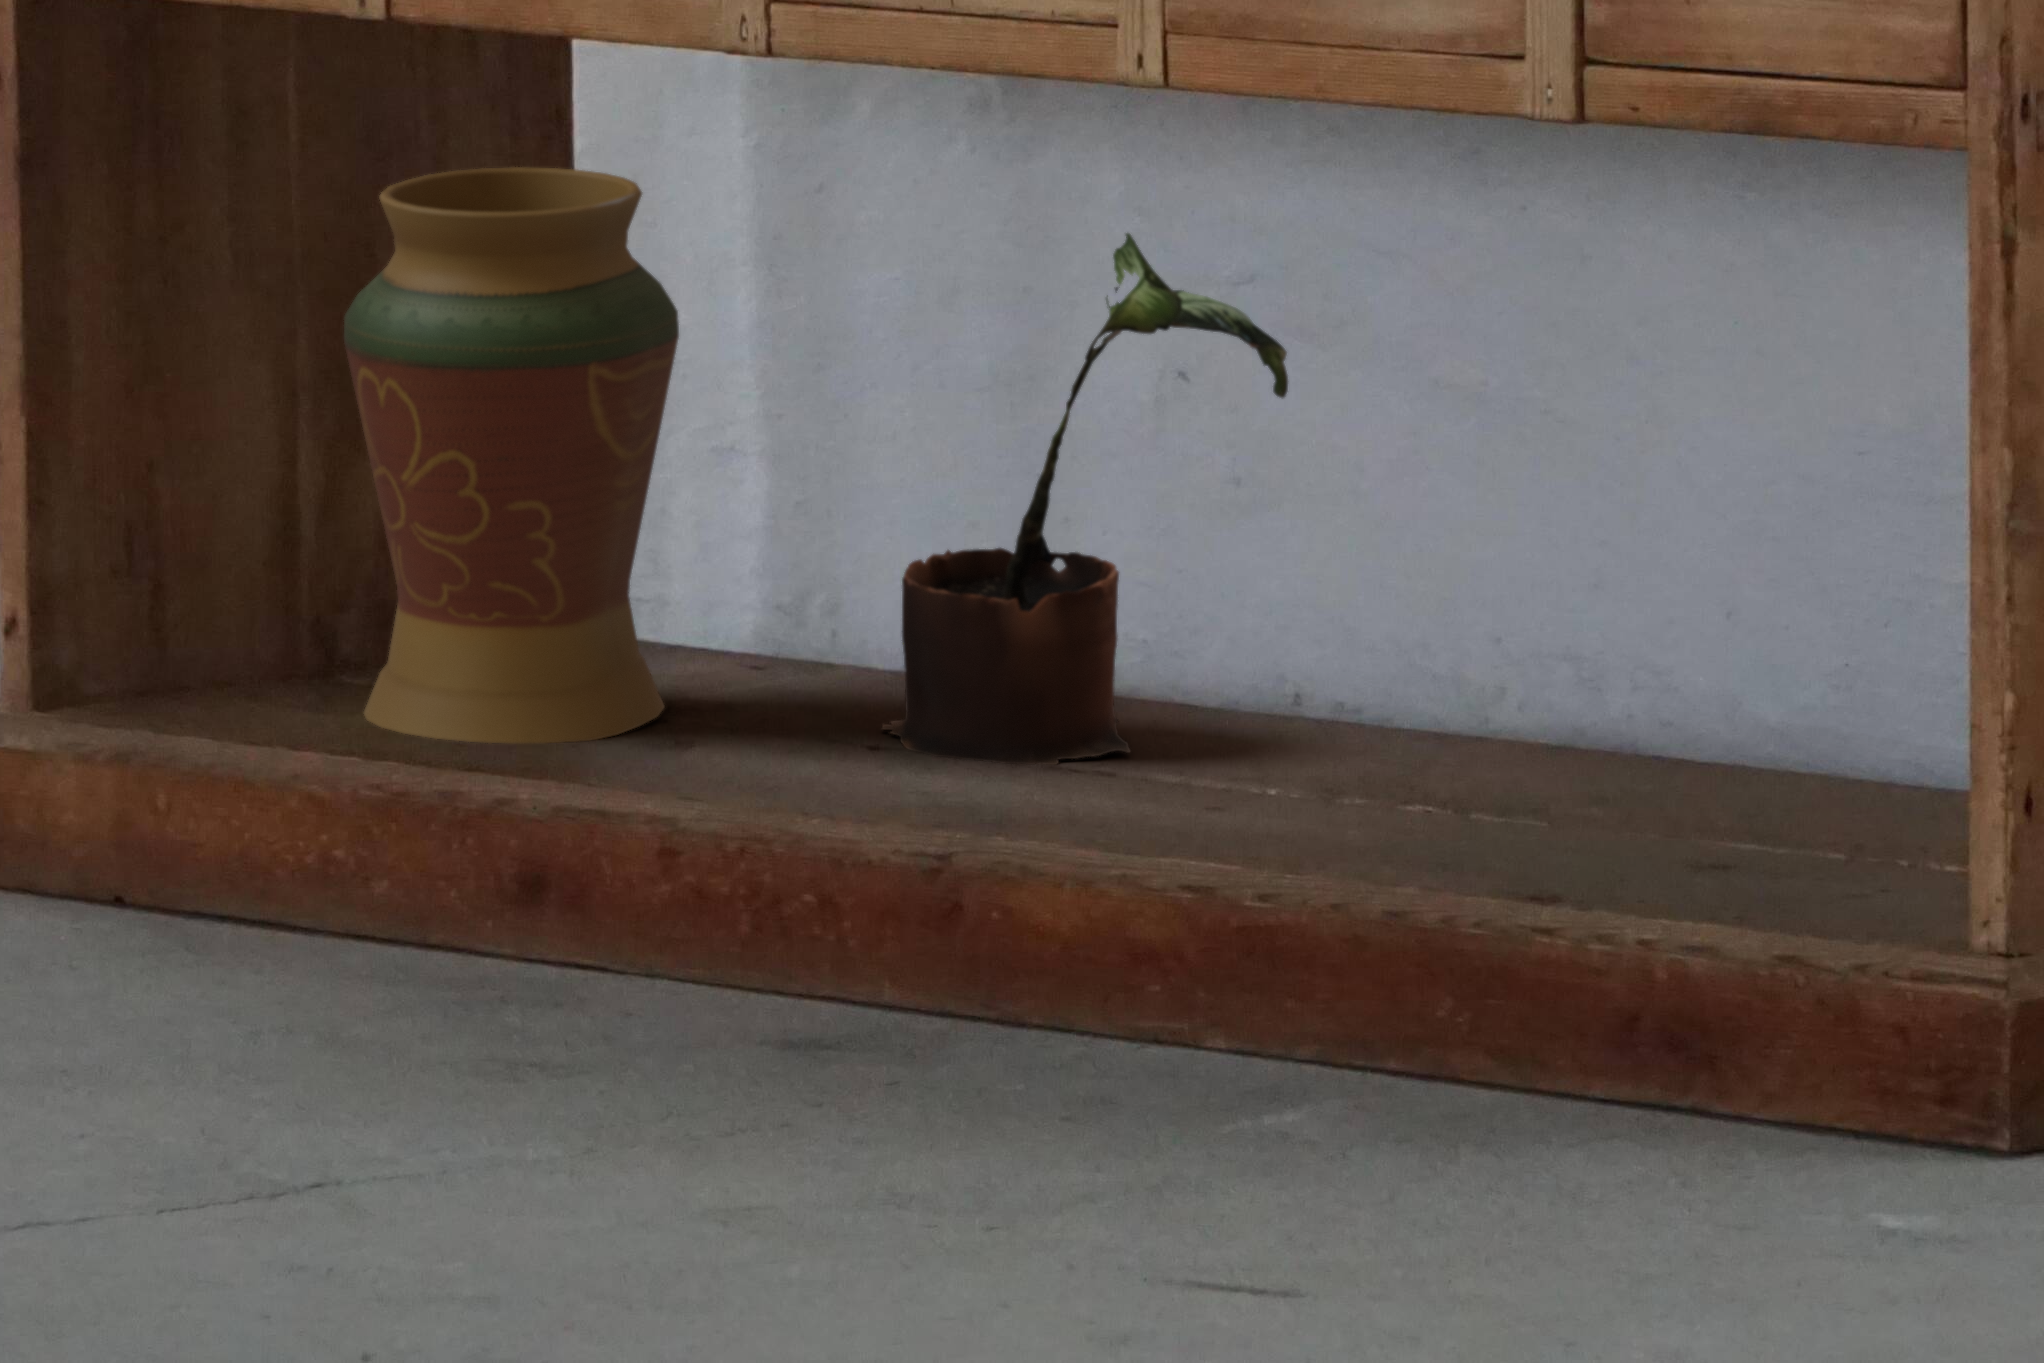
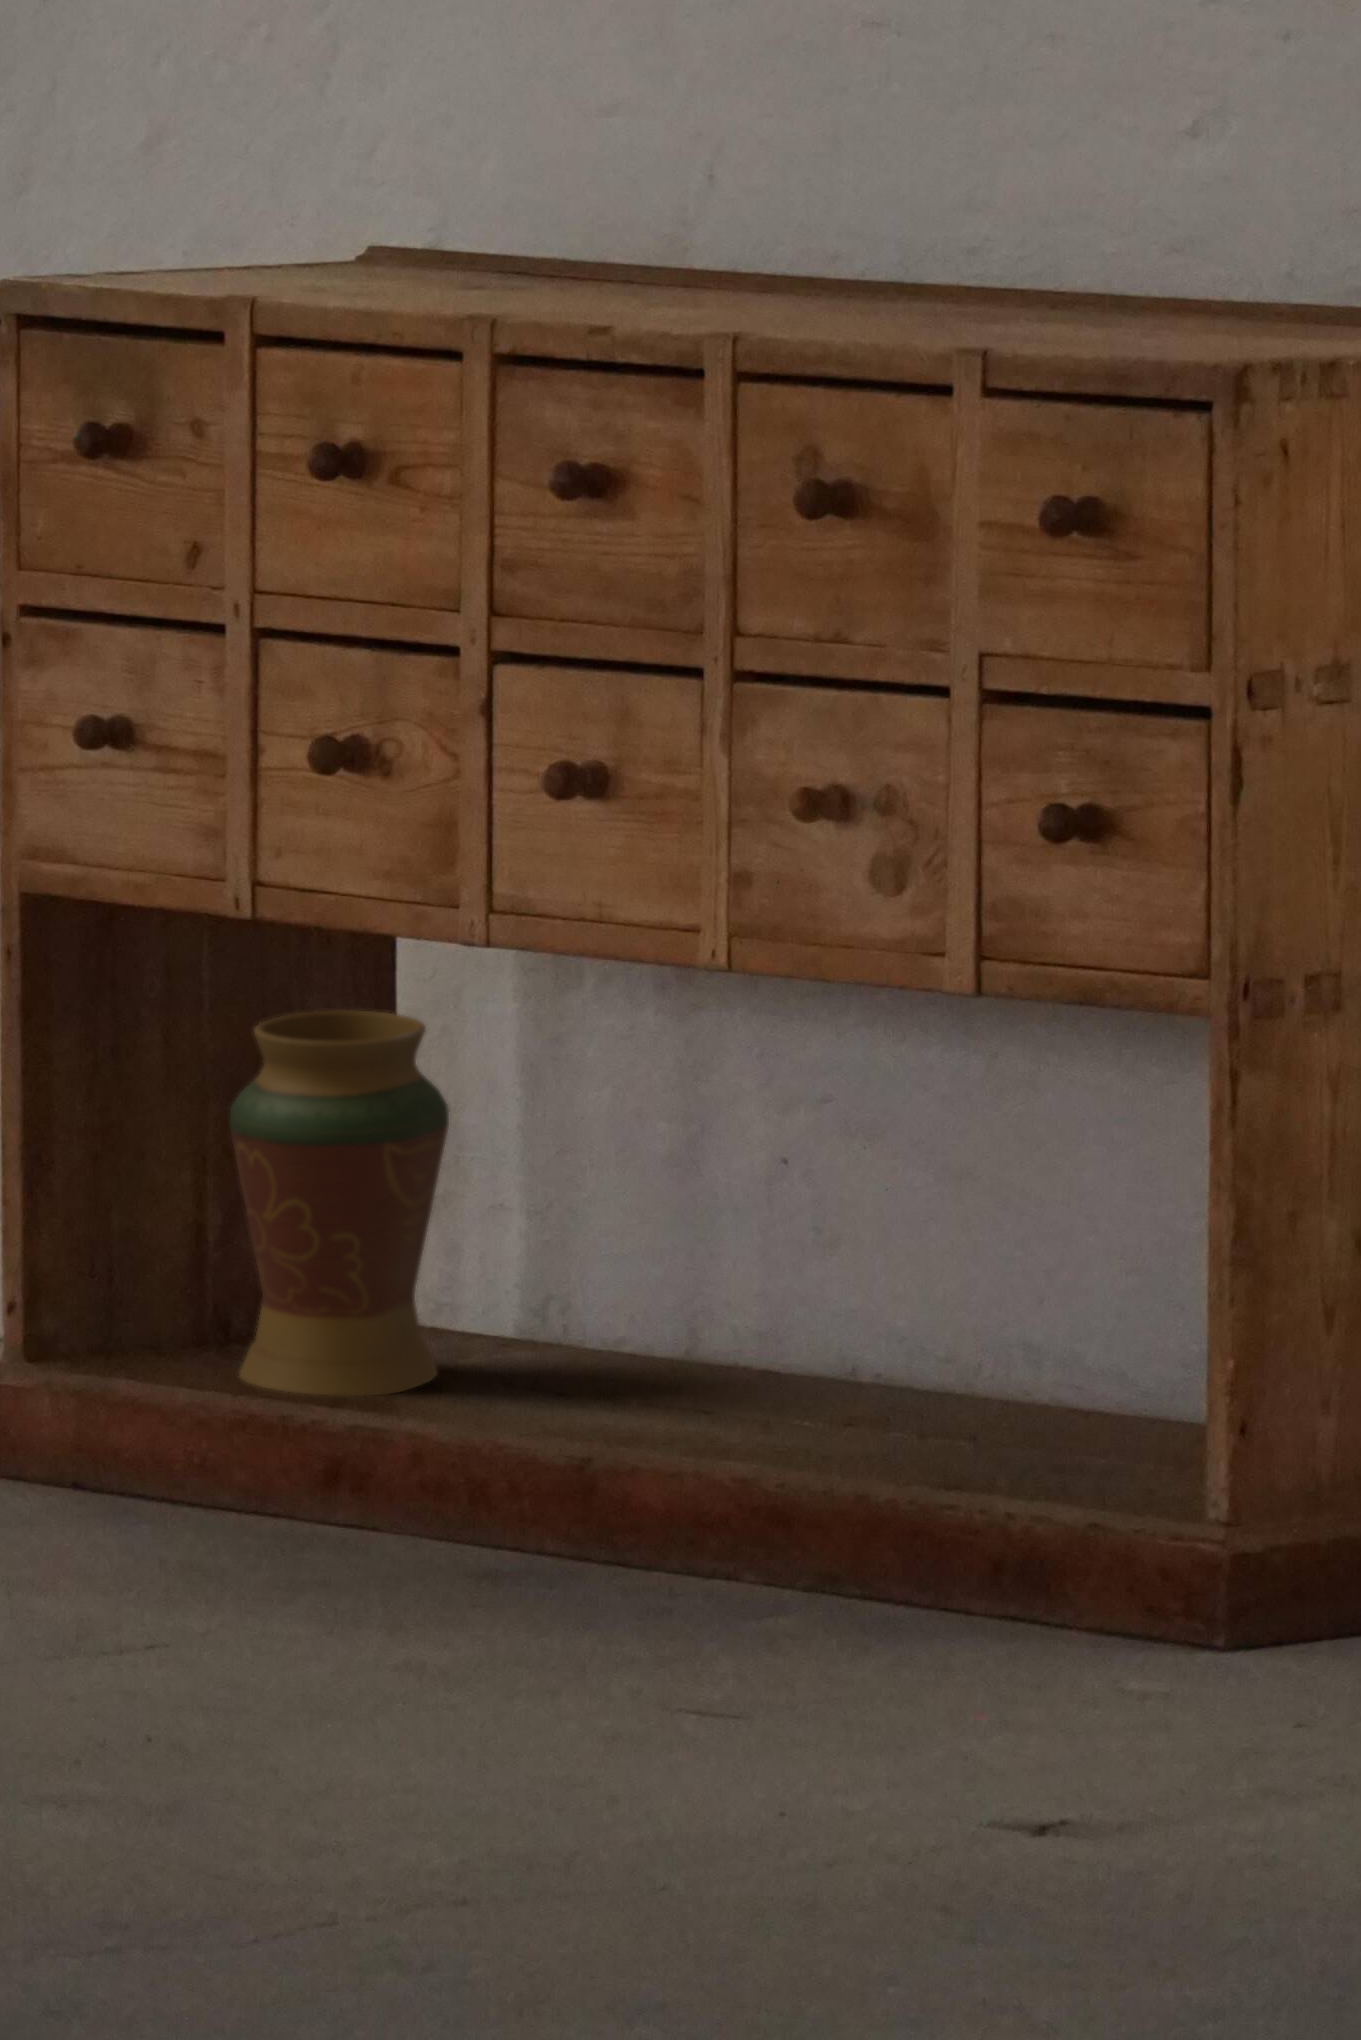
potted plant: present [882,233,1288,765] -> none [578,1062,850,1425]

